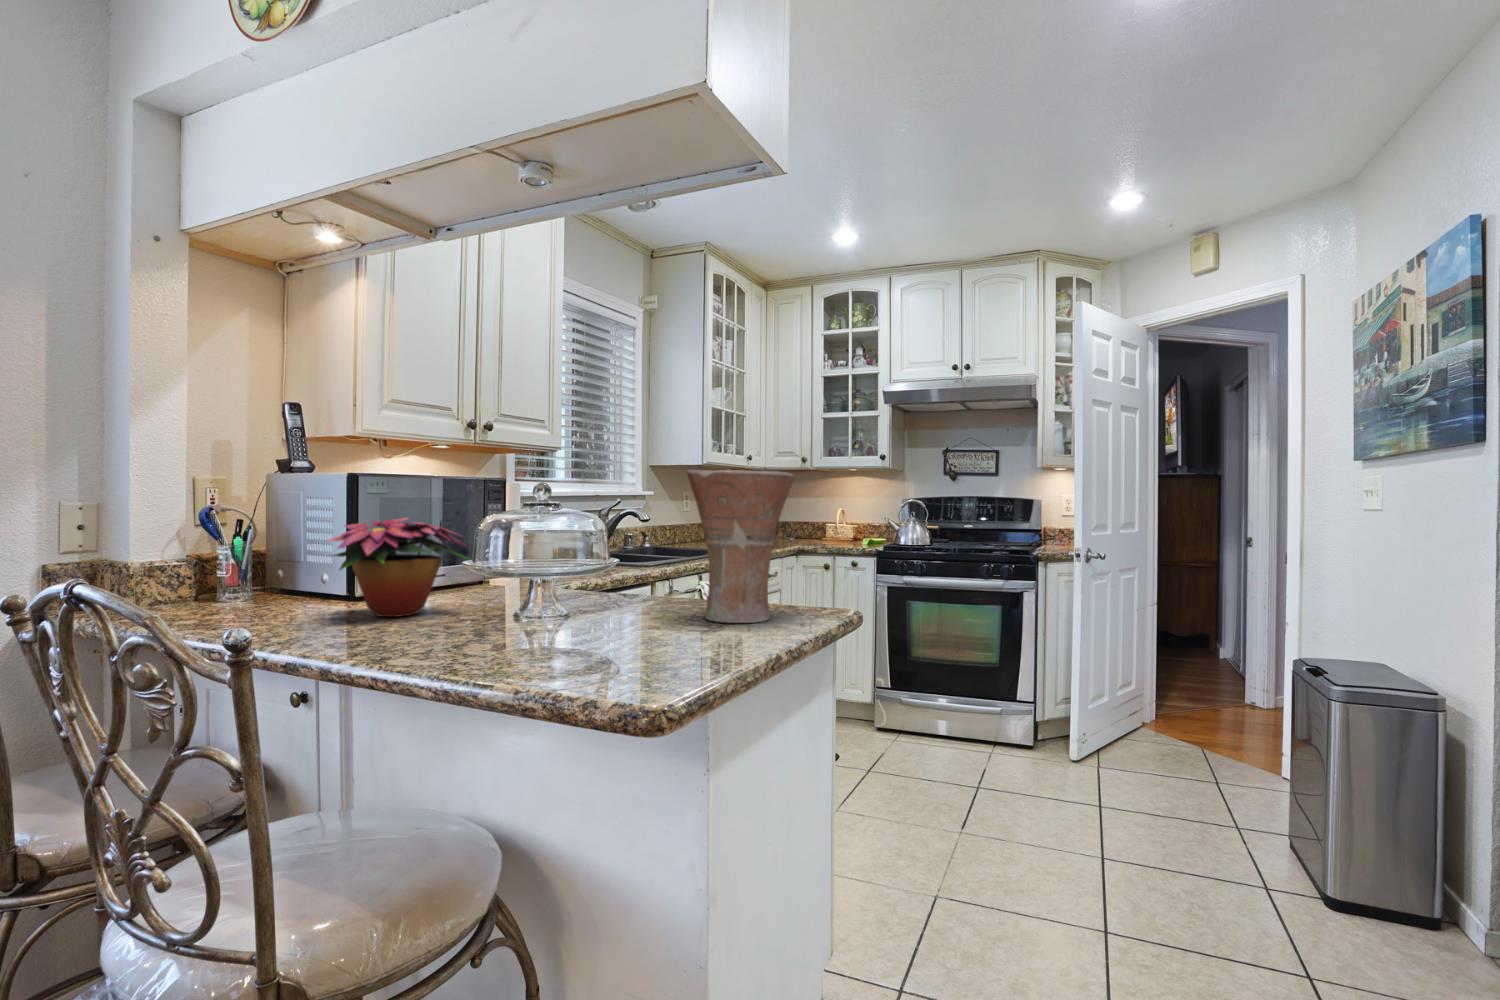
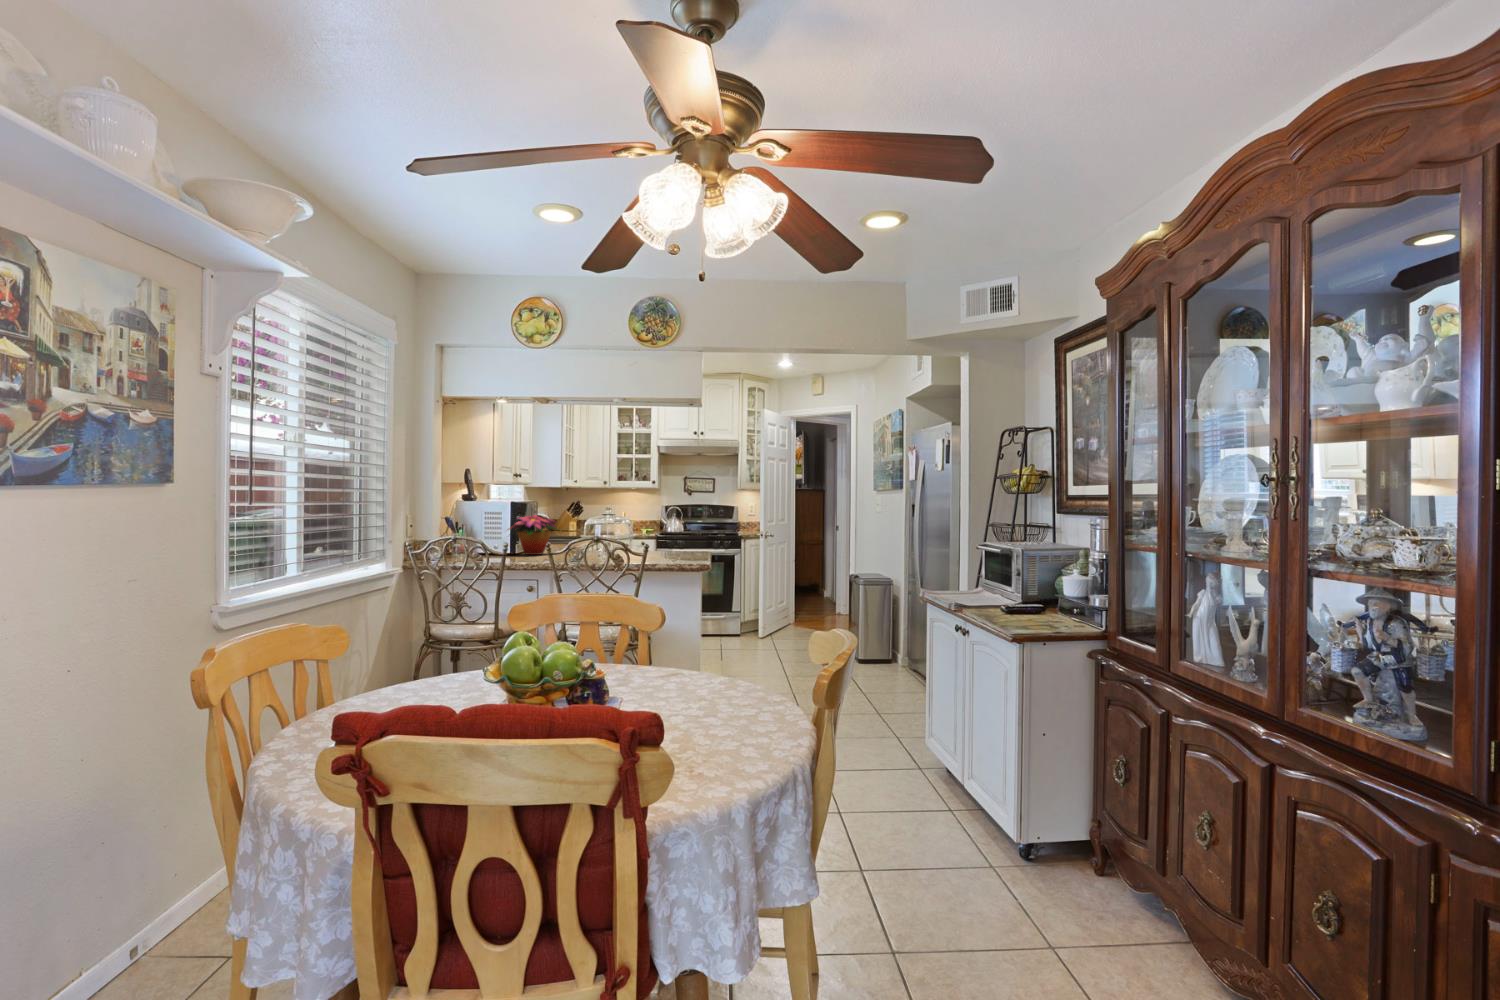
vase: present [687,470,794,623] -> none [652,496,691,551]

